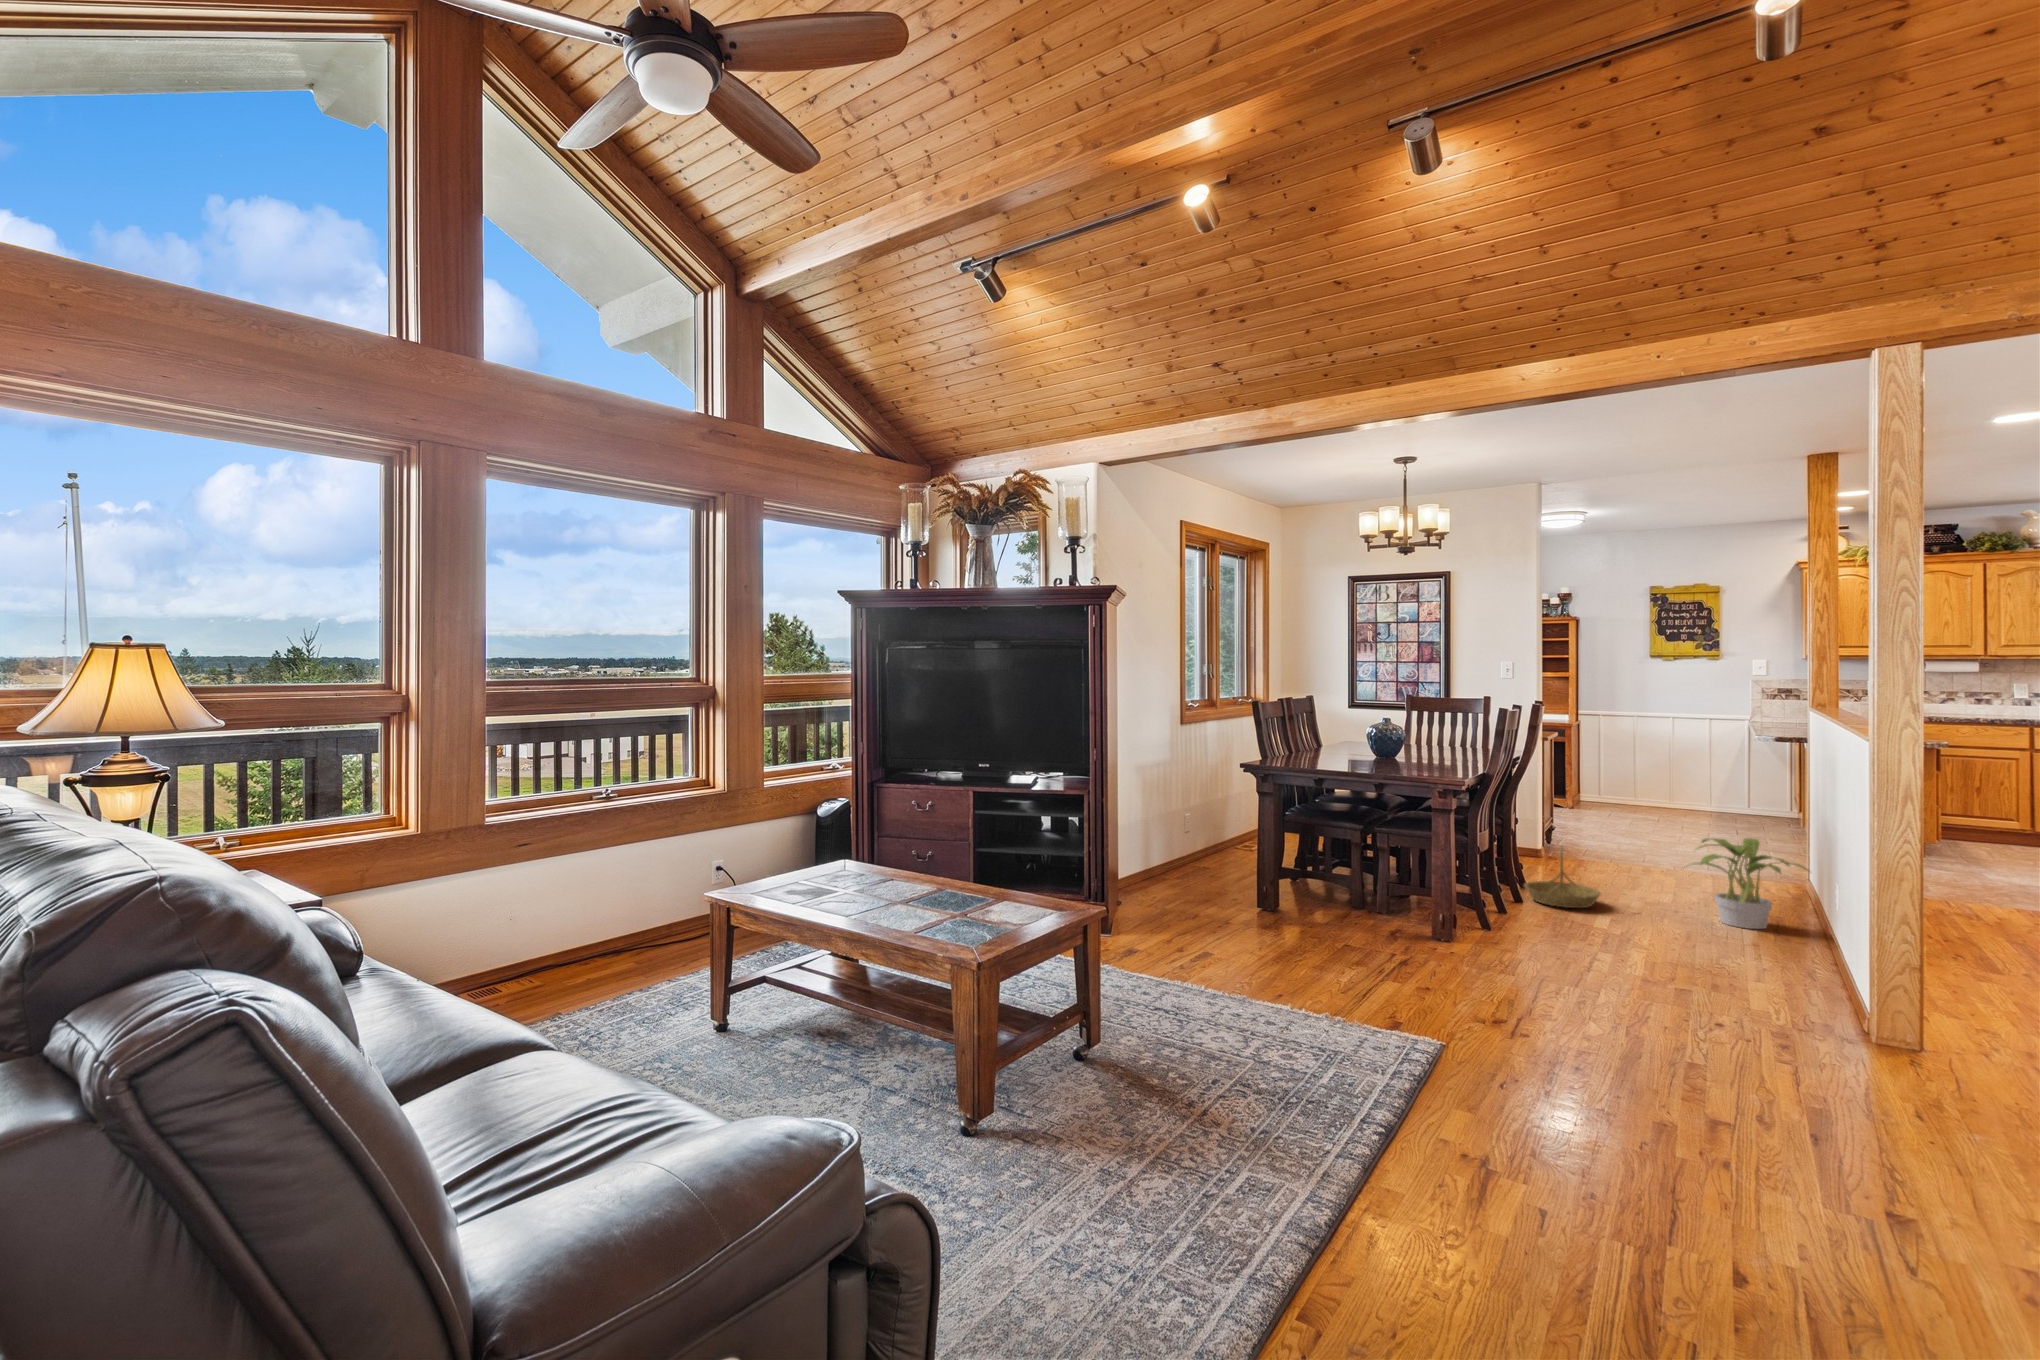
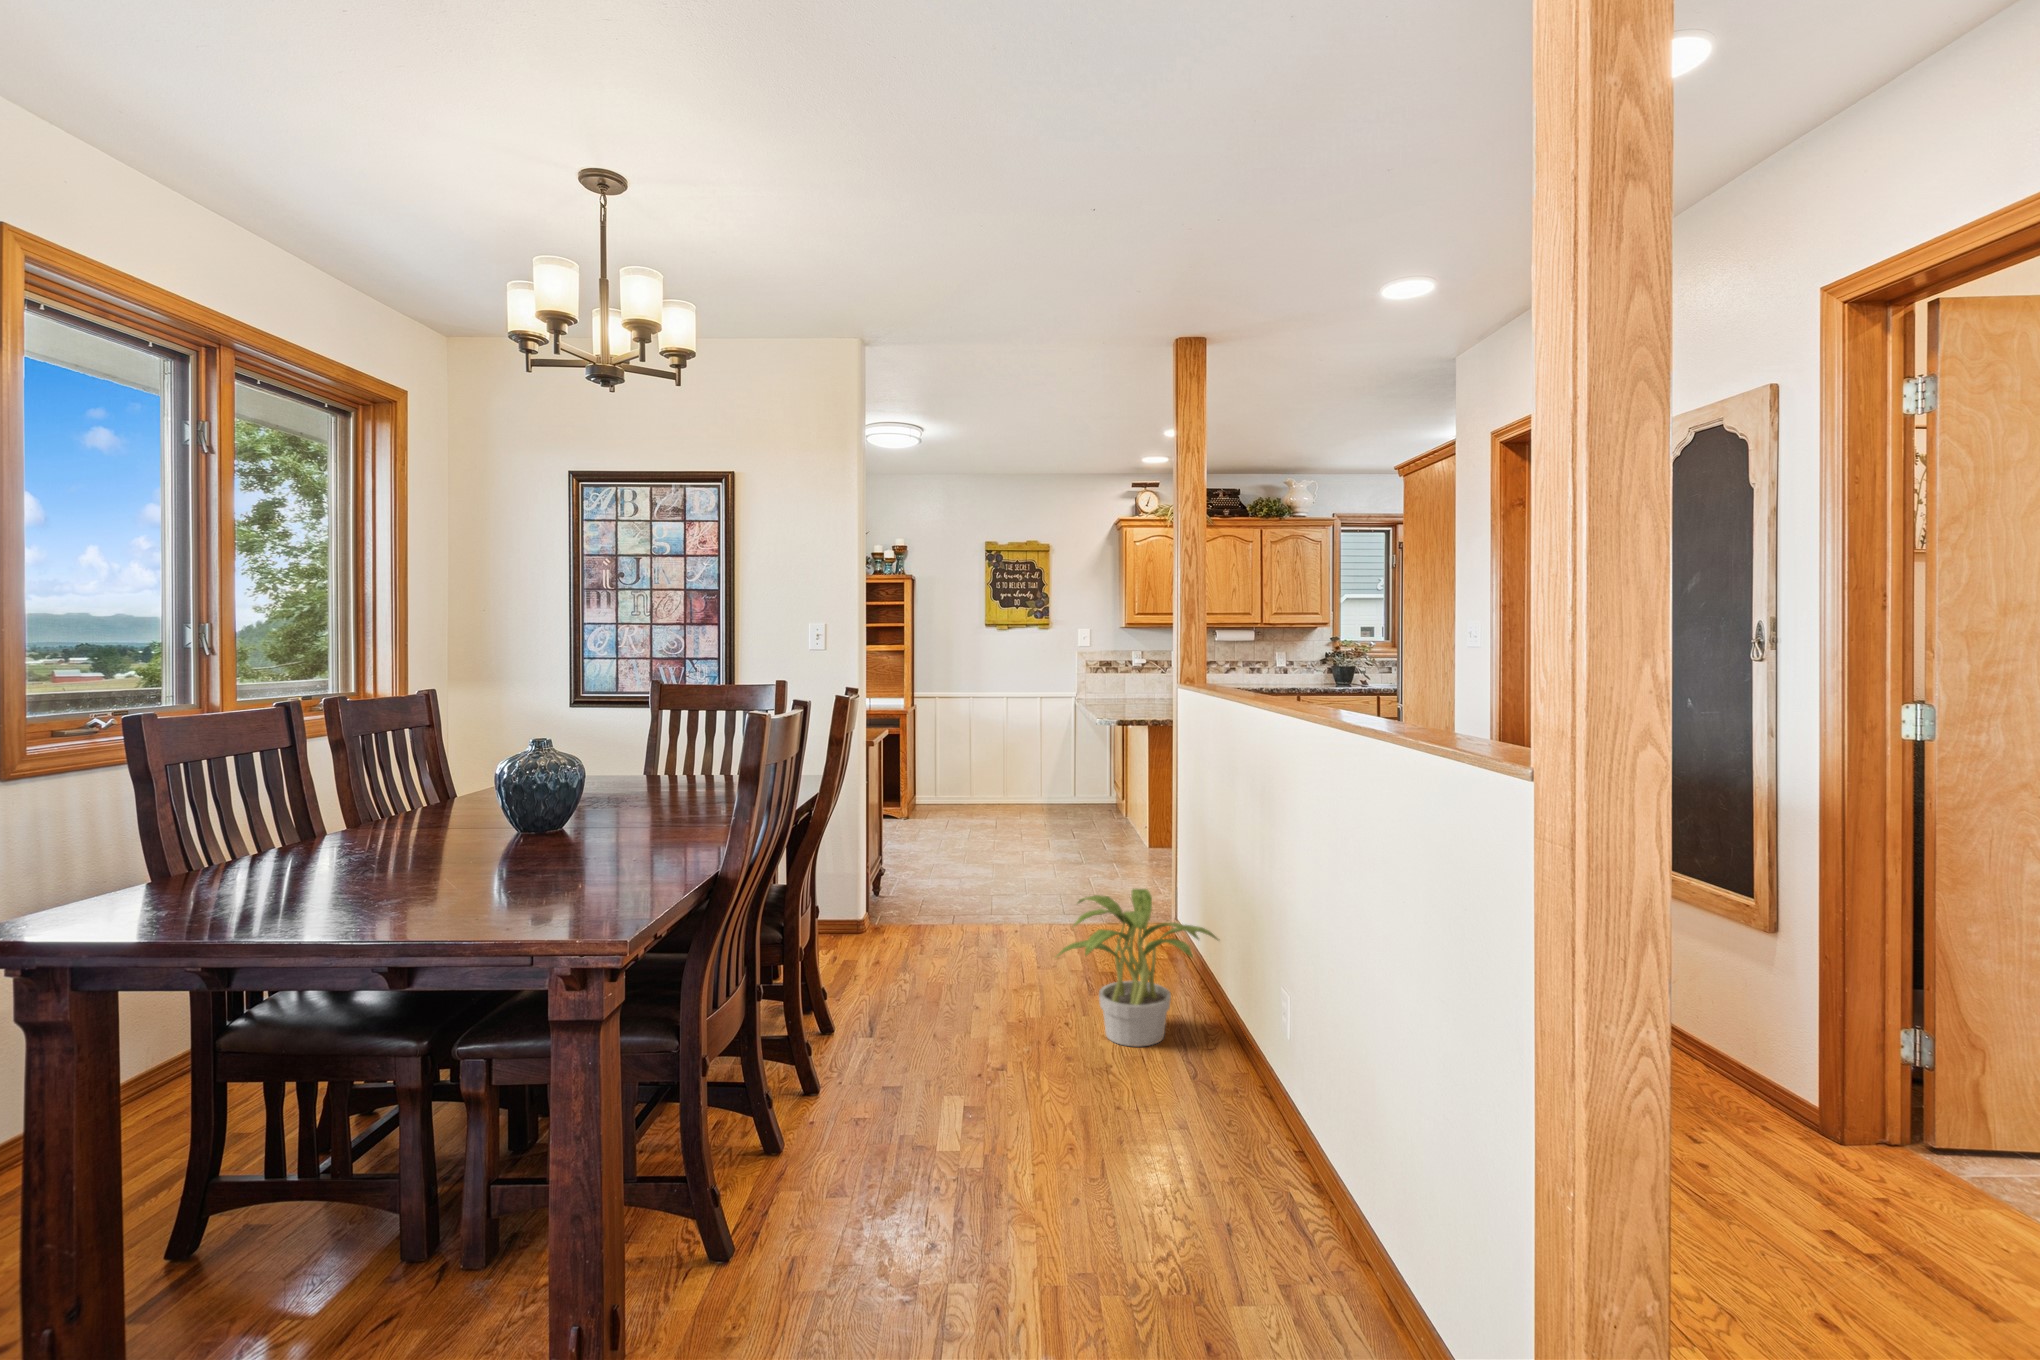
basket: present [1524,847,1601,908] -> none [822,945,943,1069]

